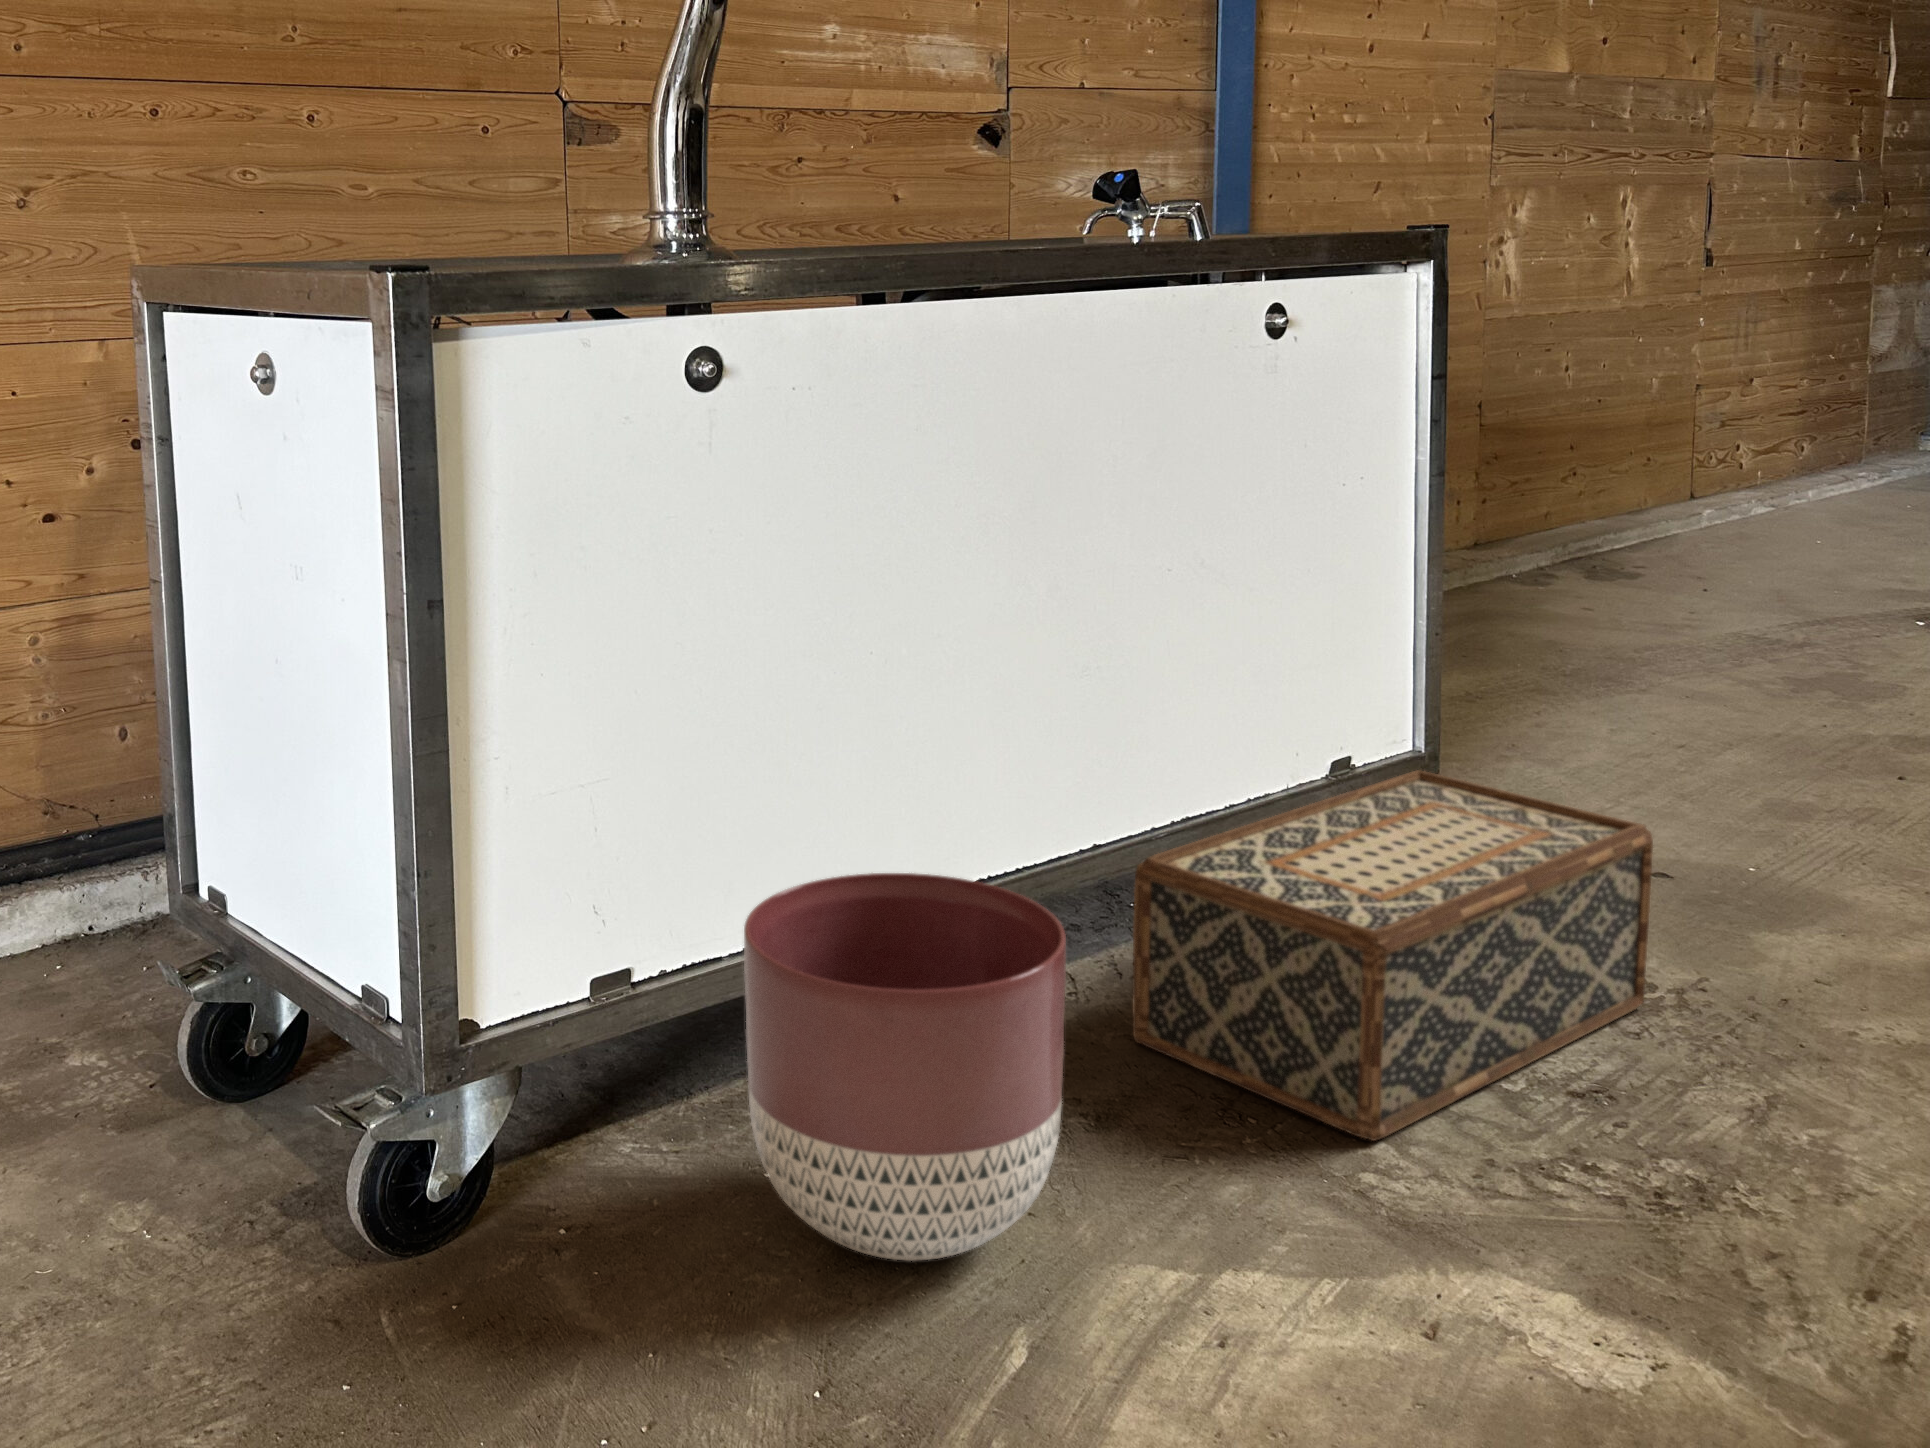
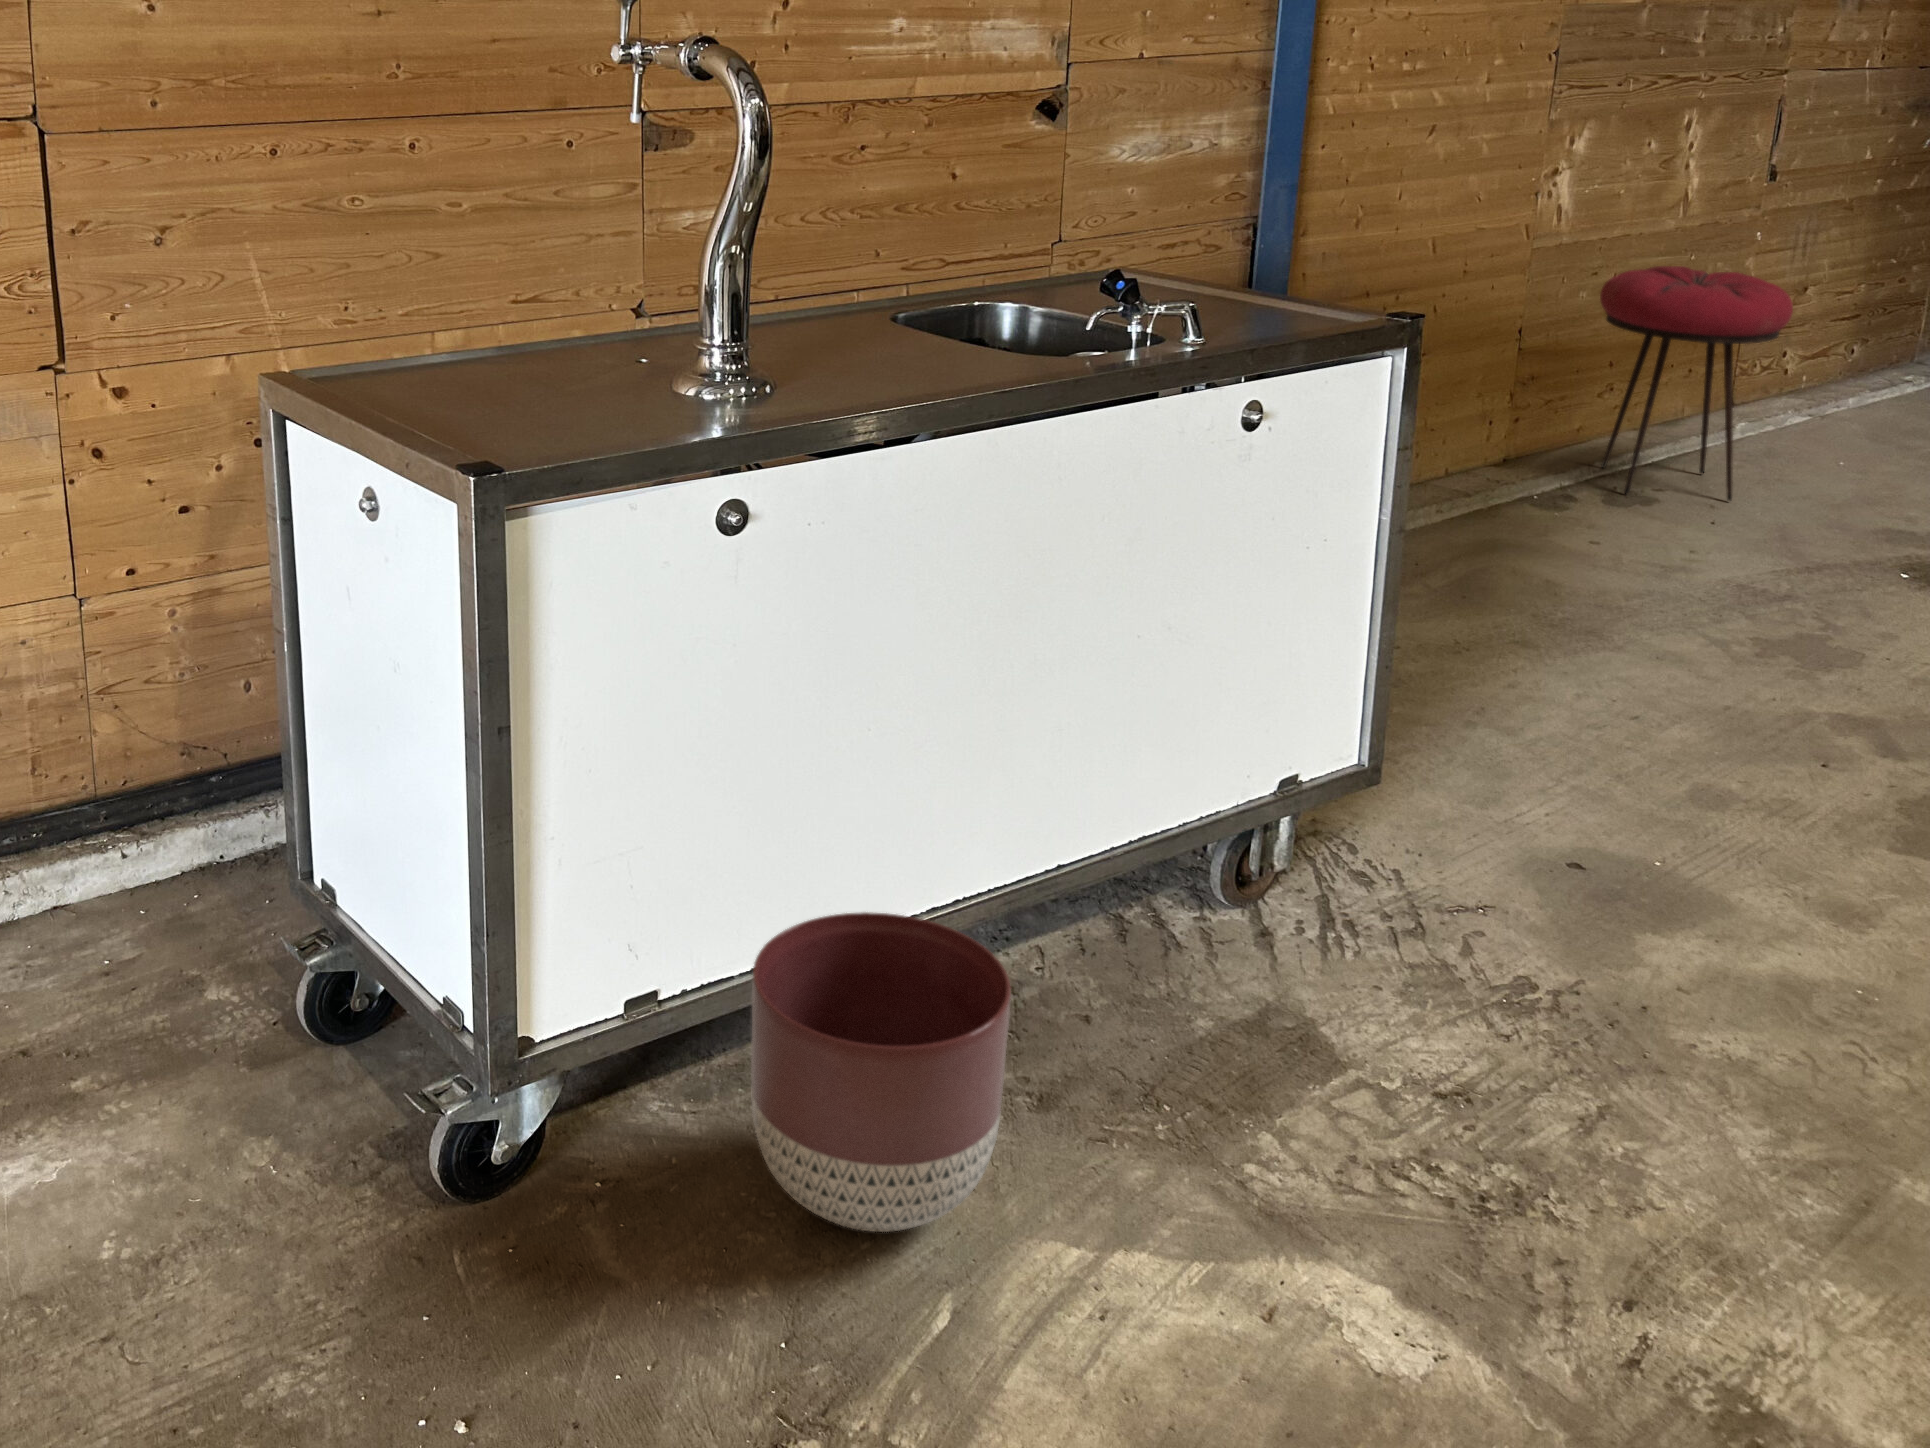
stool: none [1557,345,1756,577] -> present [1600,266,1793,501]
woven basket: present [1133,770,1653,1141] -> none [1083,787,1544,1135]

